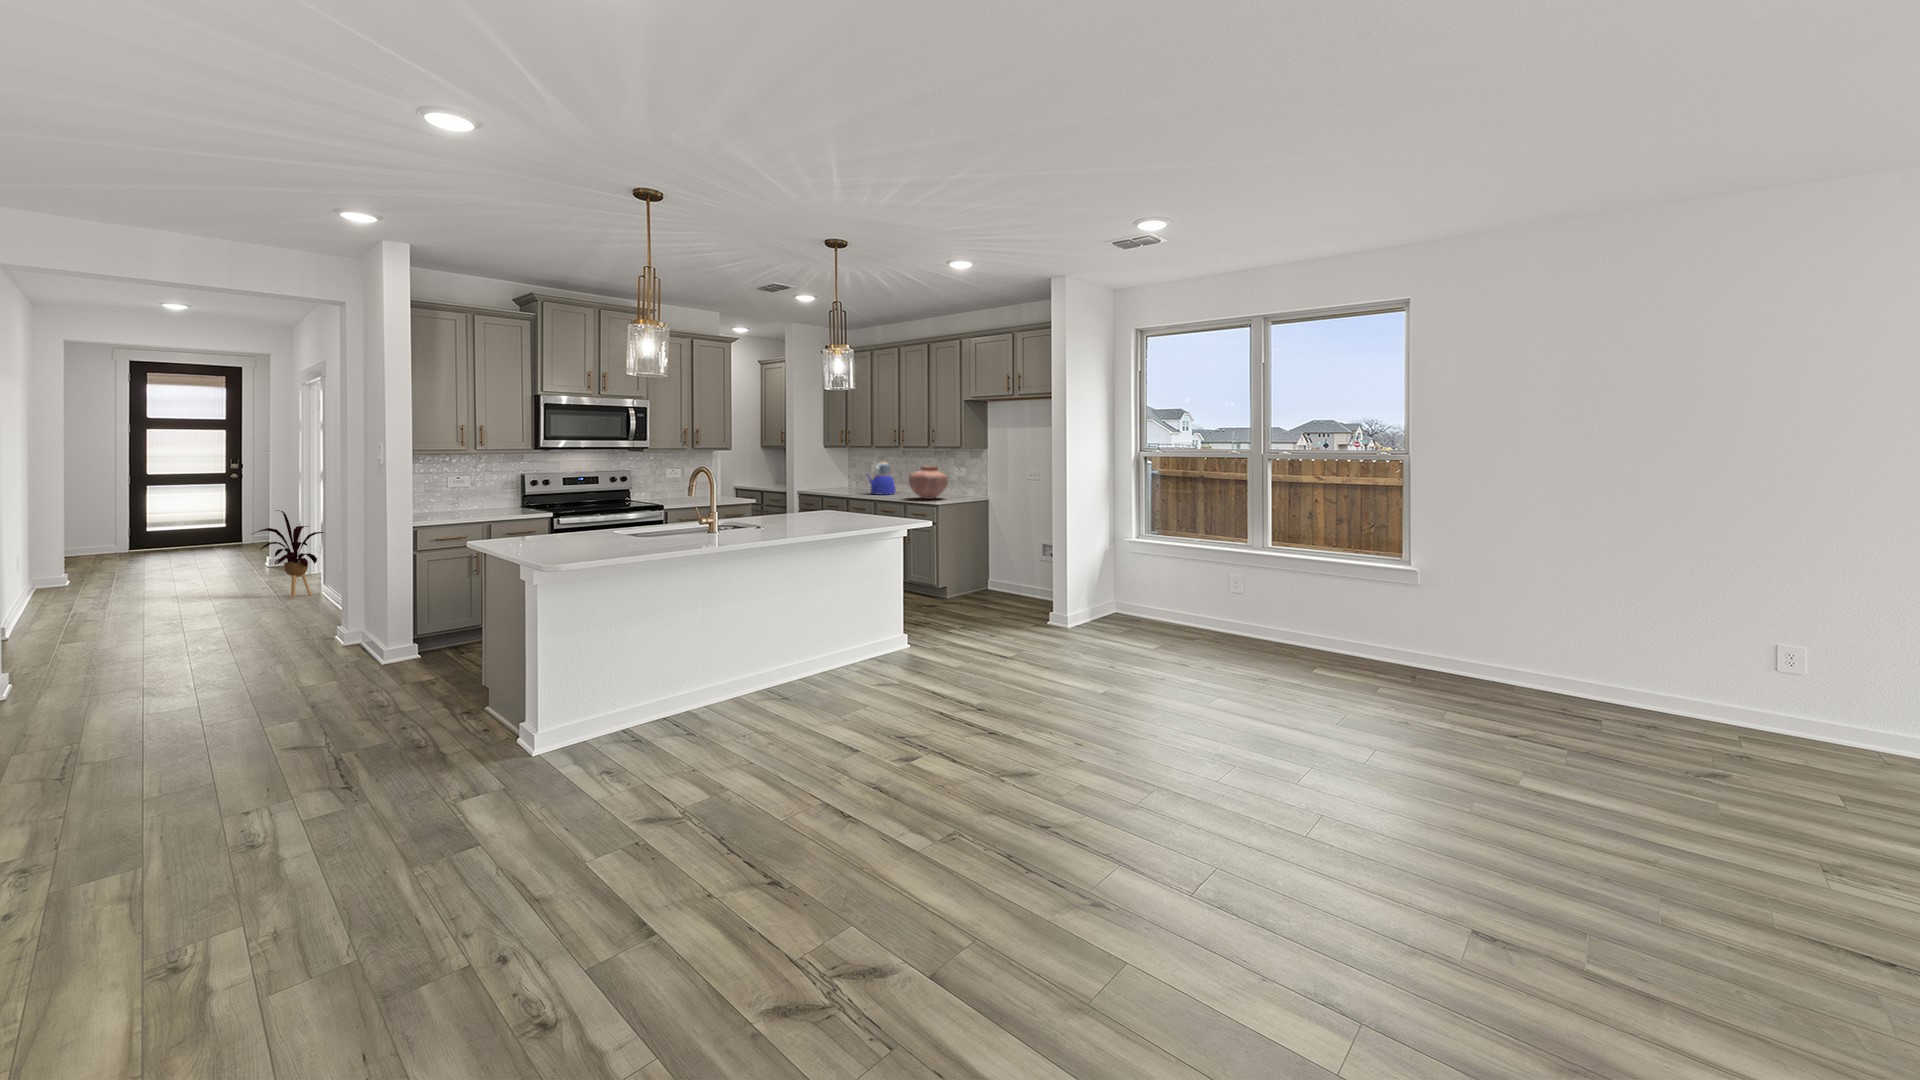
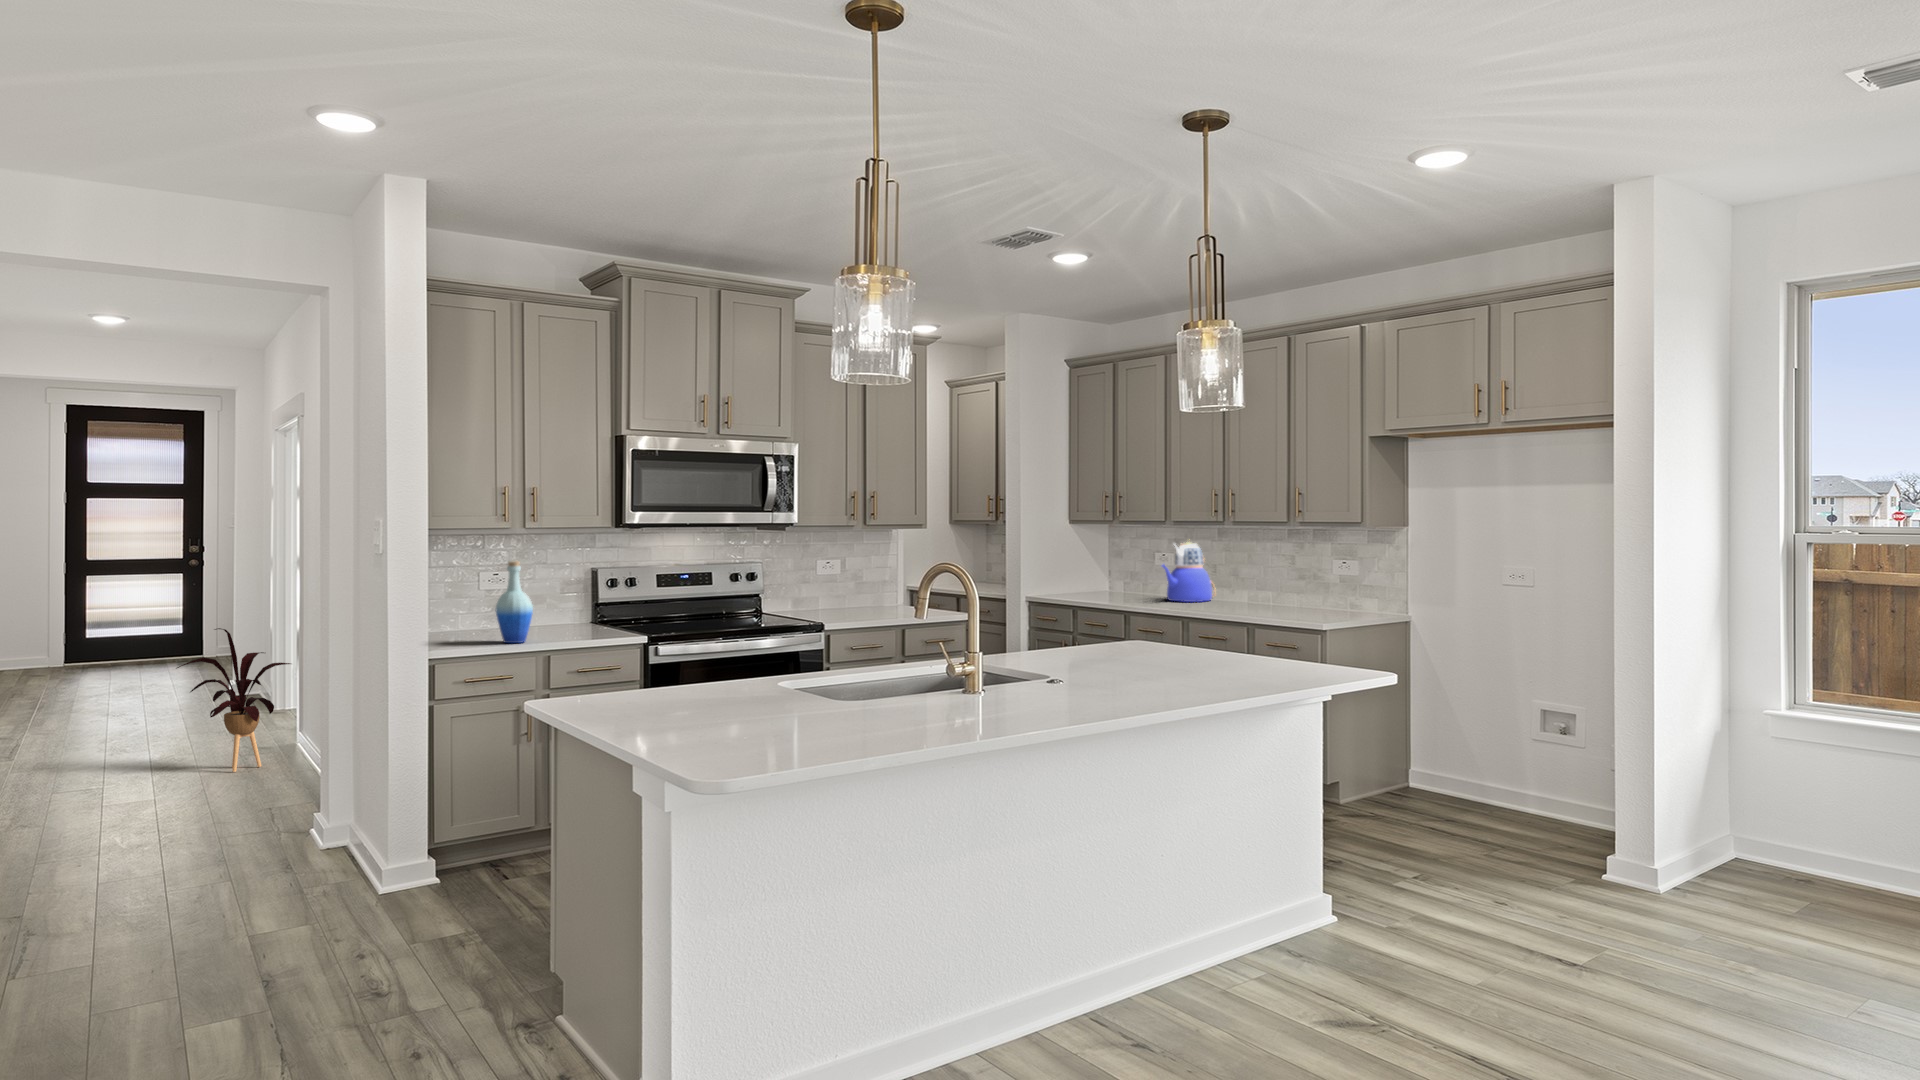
bottle: none [463,466,485,511] -> present [496,561,533,643]
vase: present [909,466,948,499] -> none [1252,552,1327,613]

